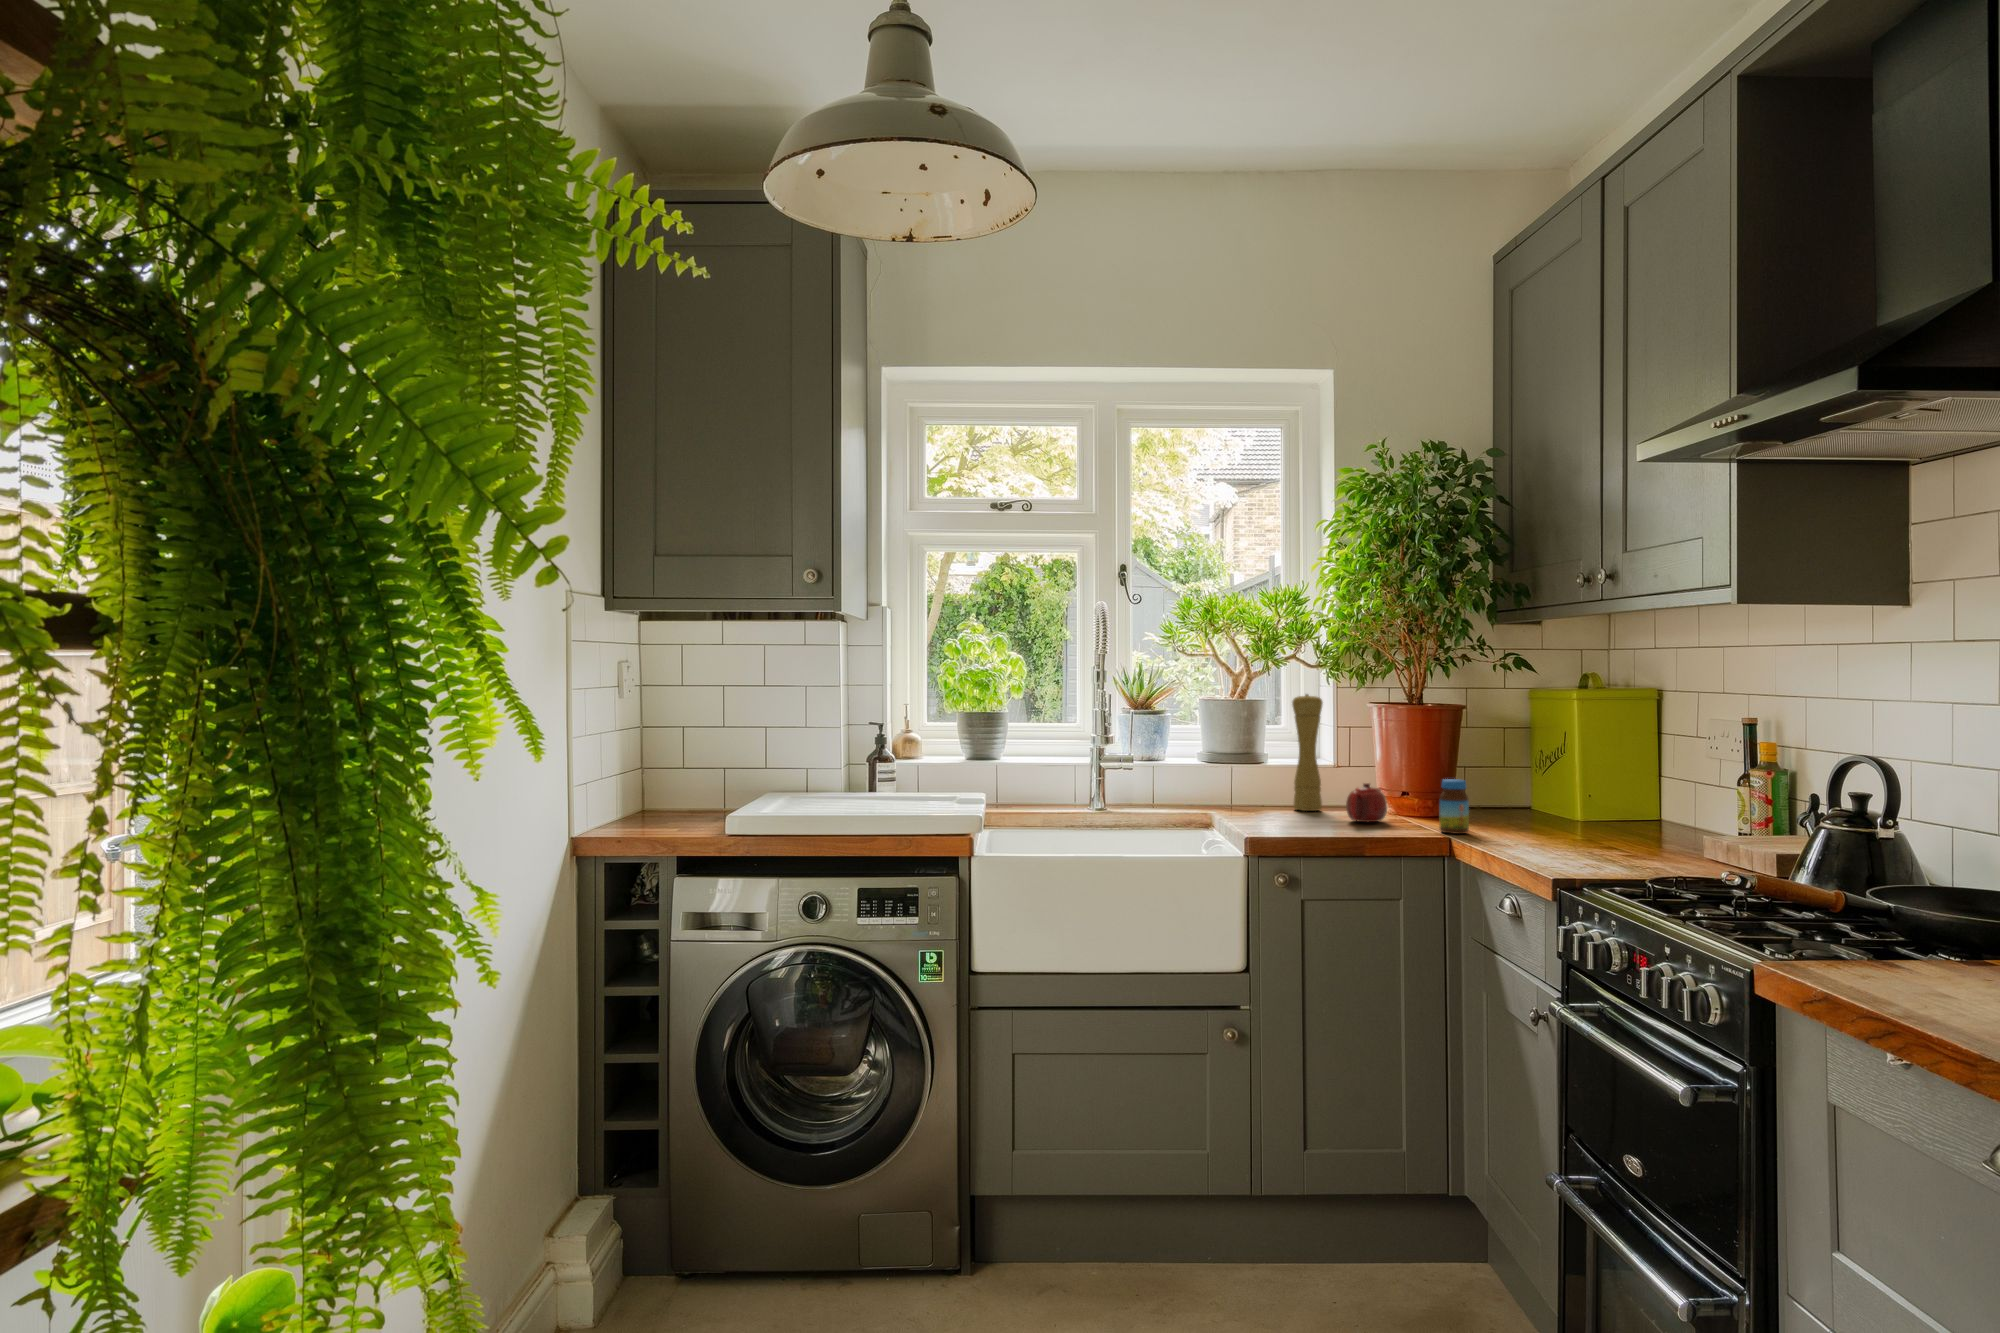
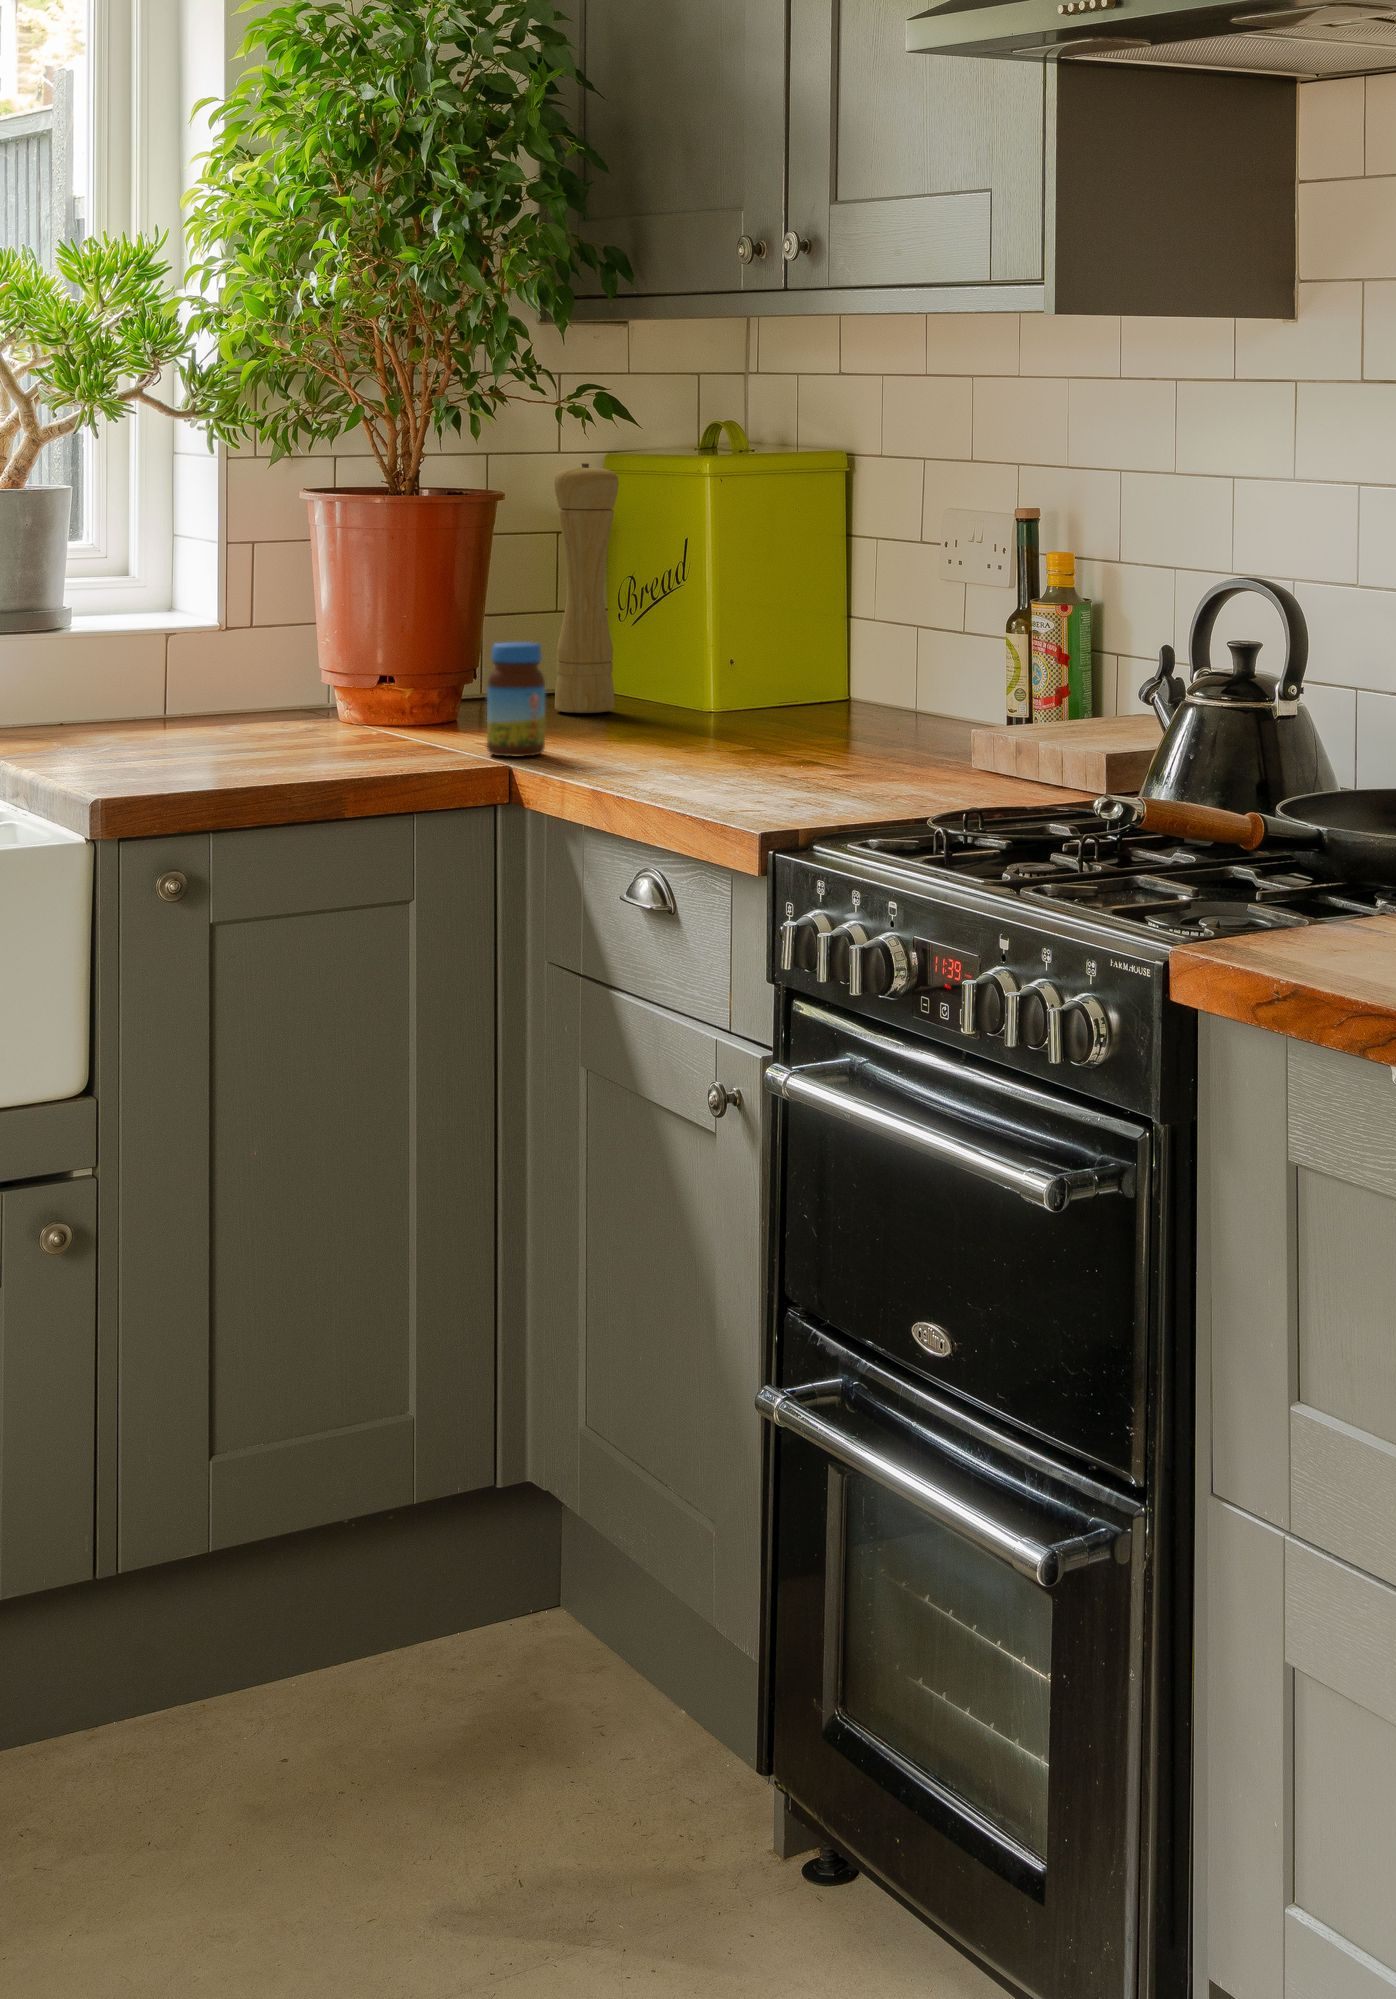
pepper mill: present [1292,694,1323,811] -> present [554,463,619,713]
teapot: present [1346,783,1387,822] -> none [279,658,369,744]

